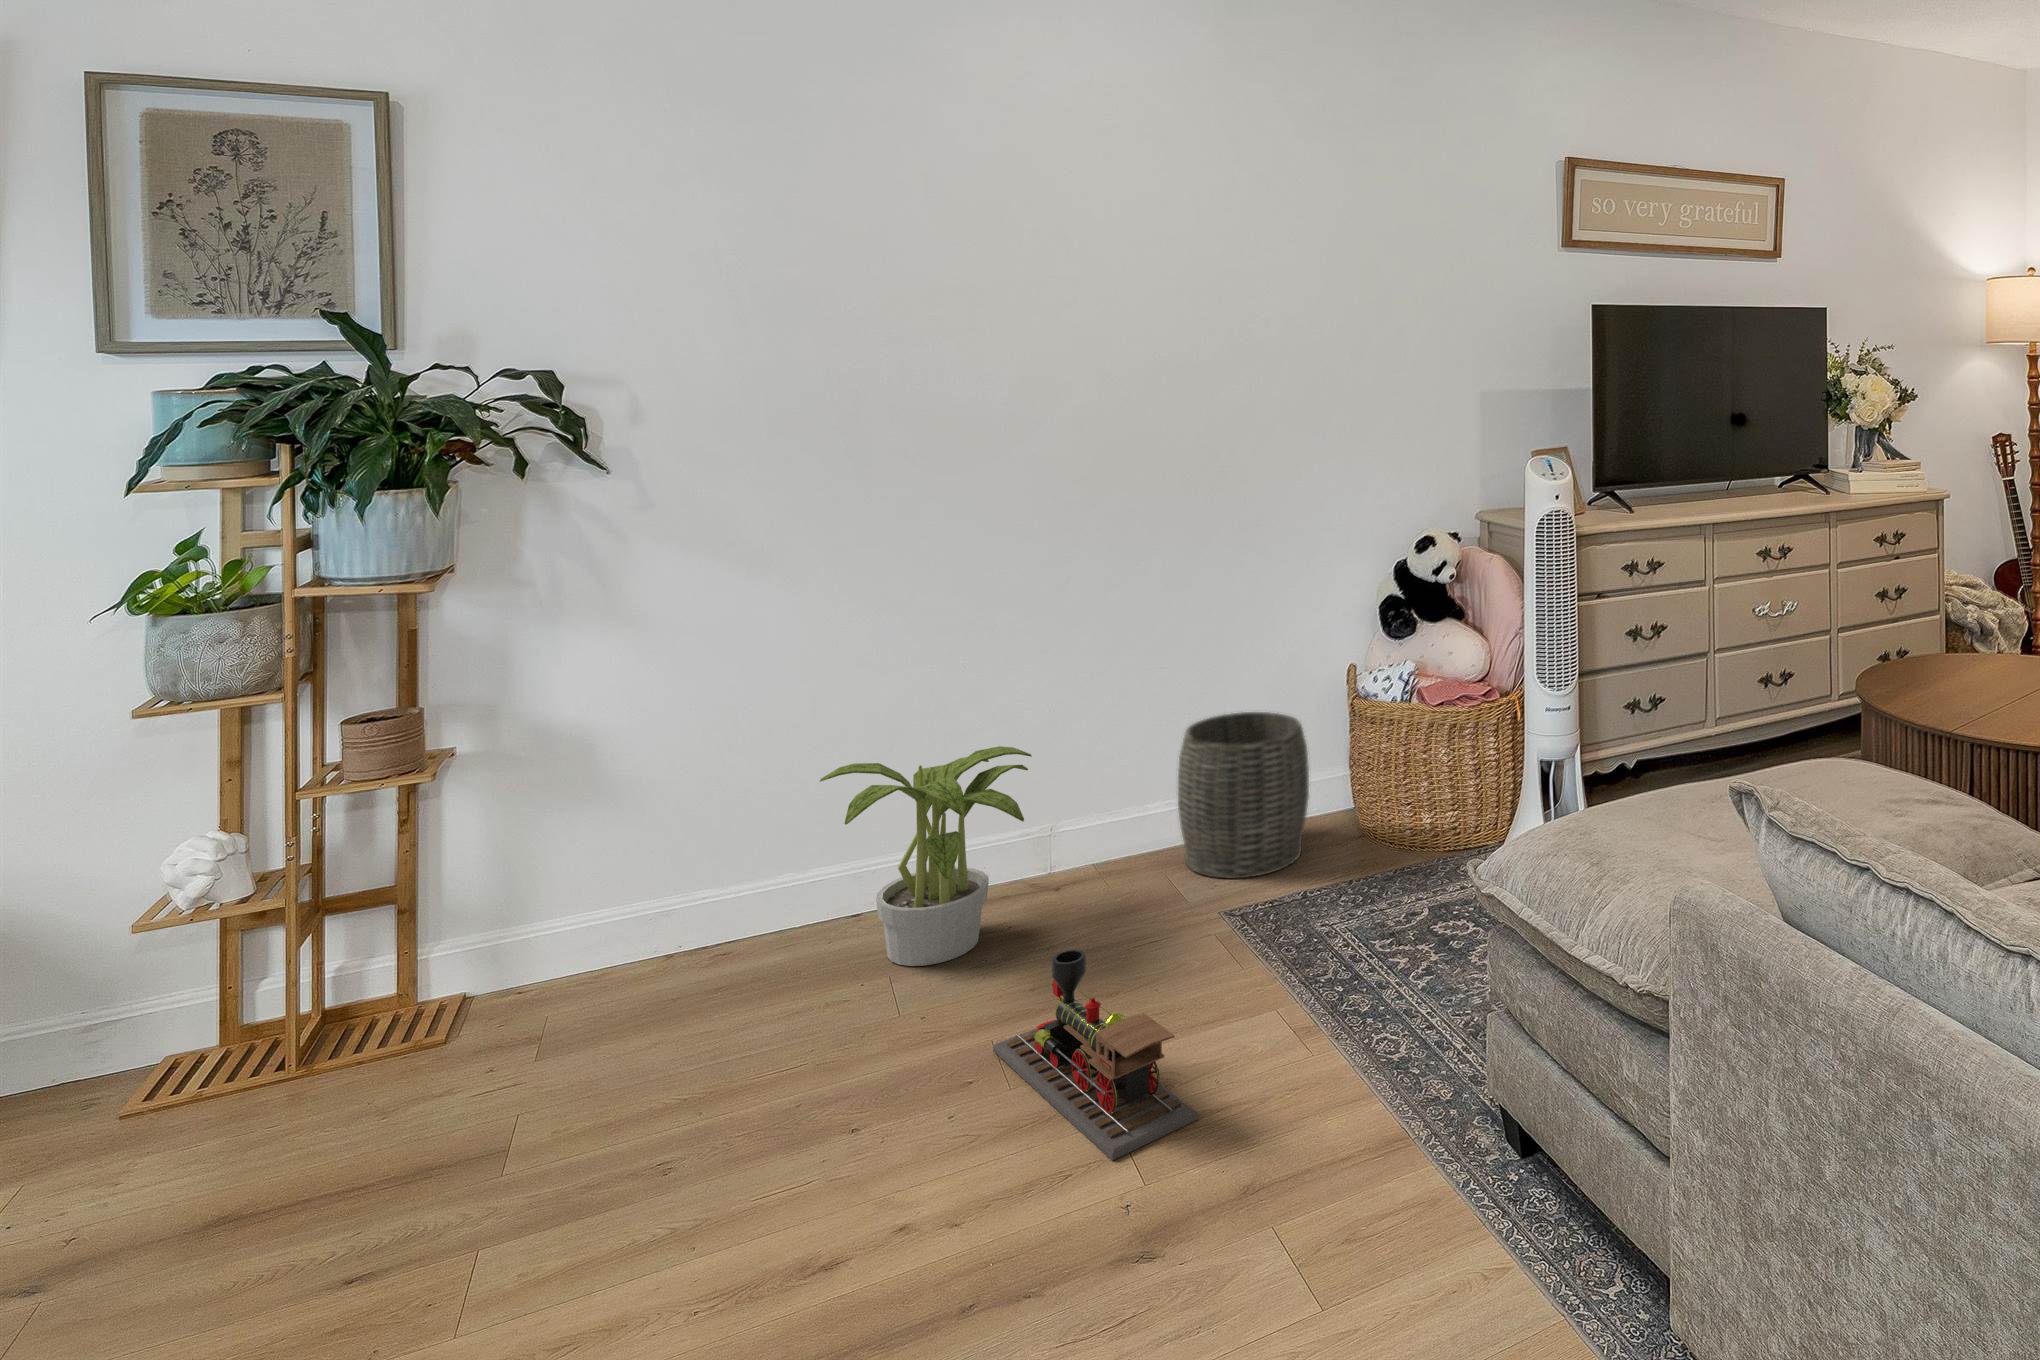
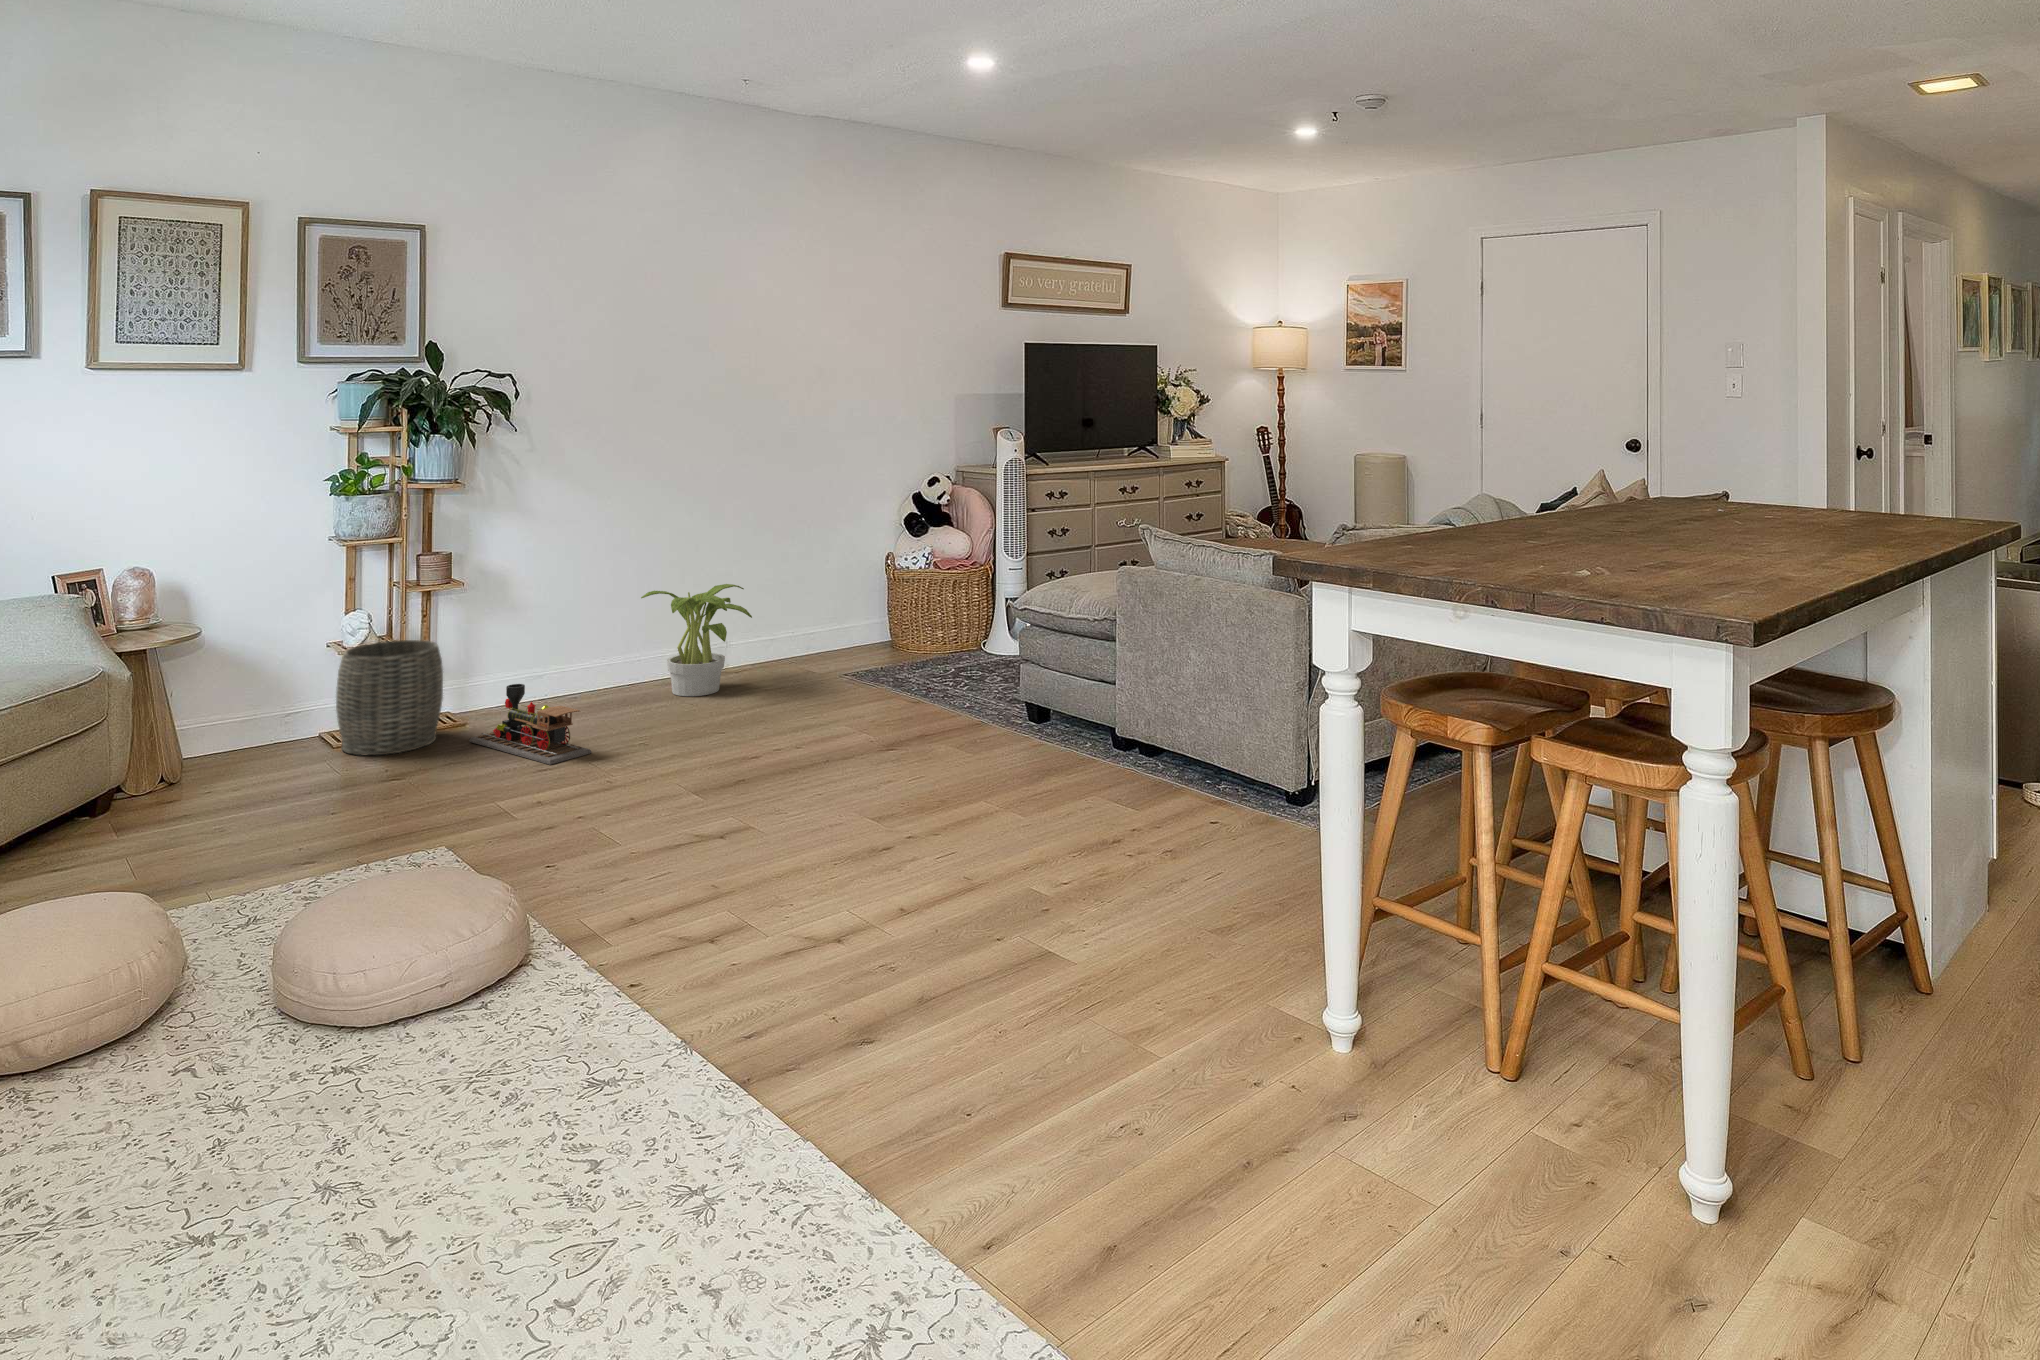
woven basket: present [1178,712,1309,878] -> present [336,640,443,755]
toy train: present [993,949,1198,1161] -> present [469,684,591,765]

